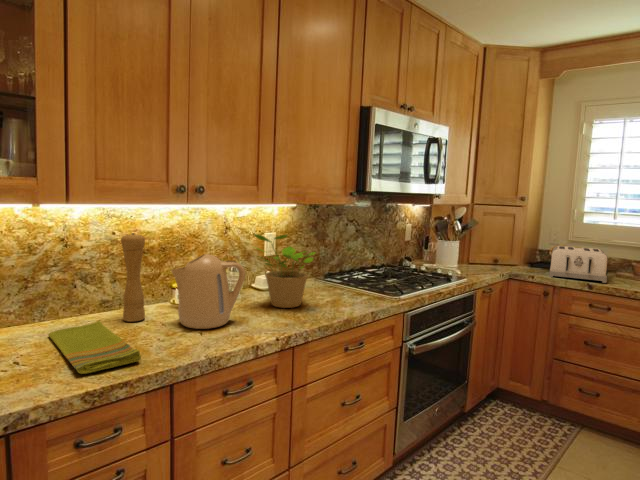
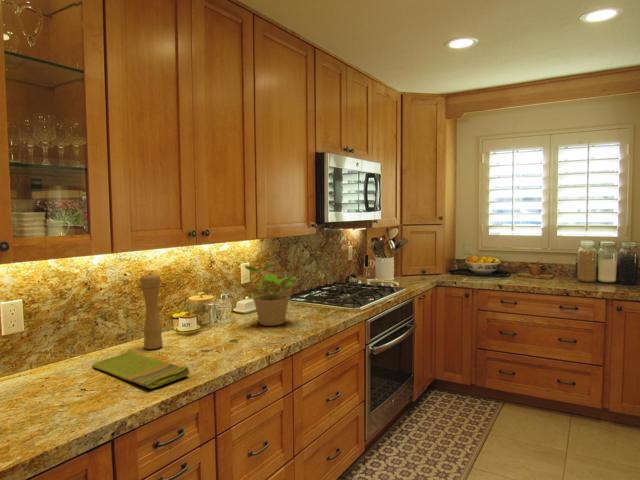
toaster: present [549,246,608,283] -> none [468,255,511,282]
kettle: present [171,254,245,329] -> none [186,286,247,348]

